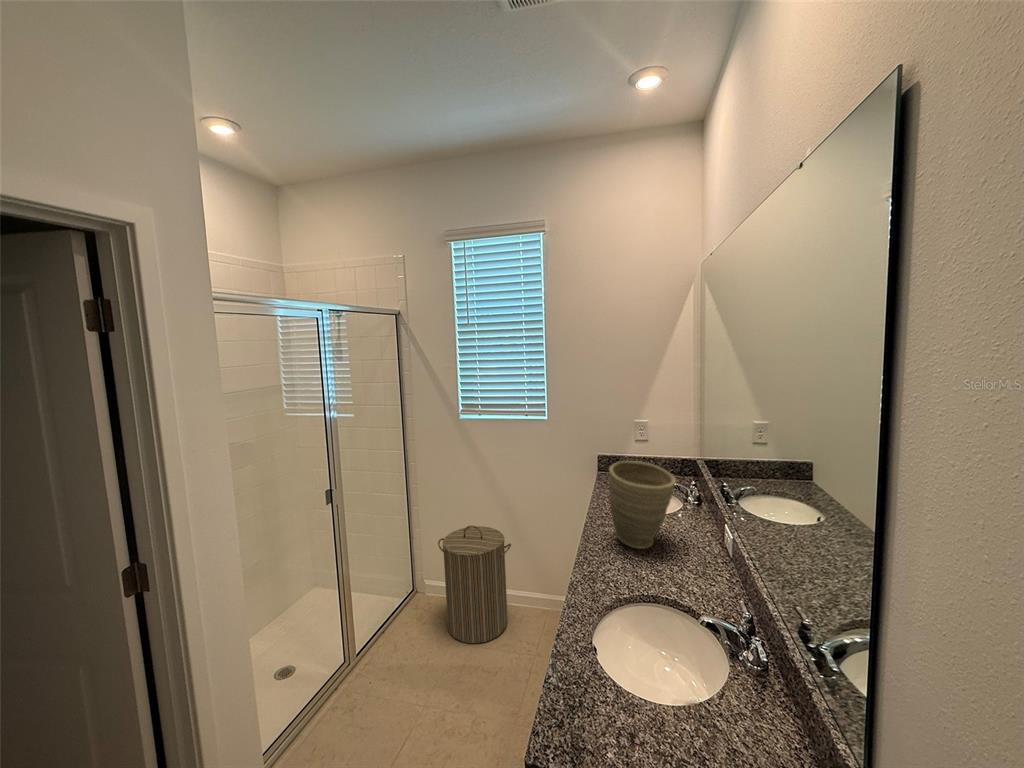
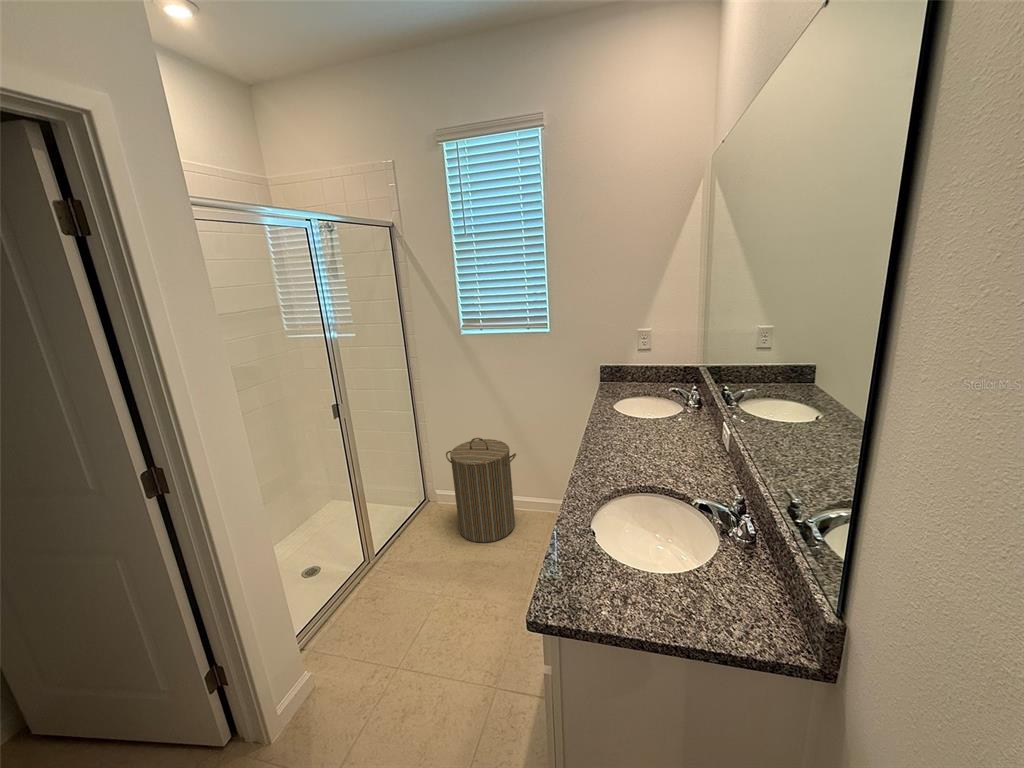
vase: present [609,461,676,549] -> none [610,365,677,448]

